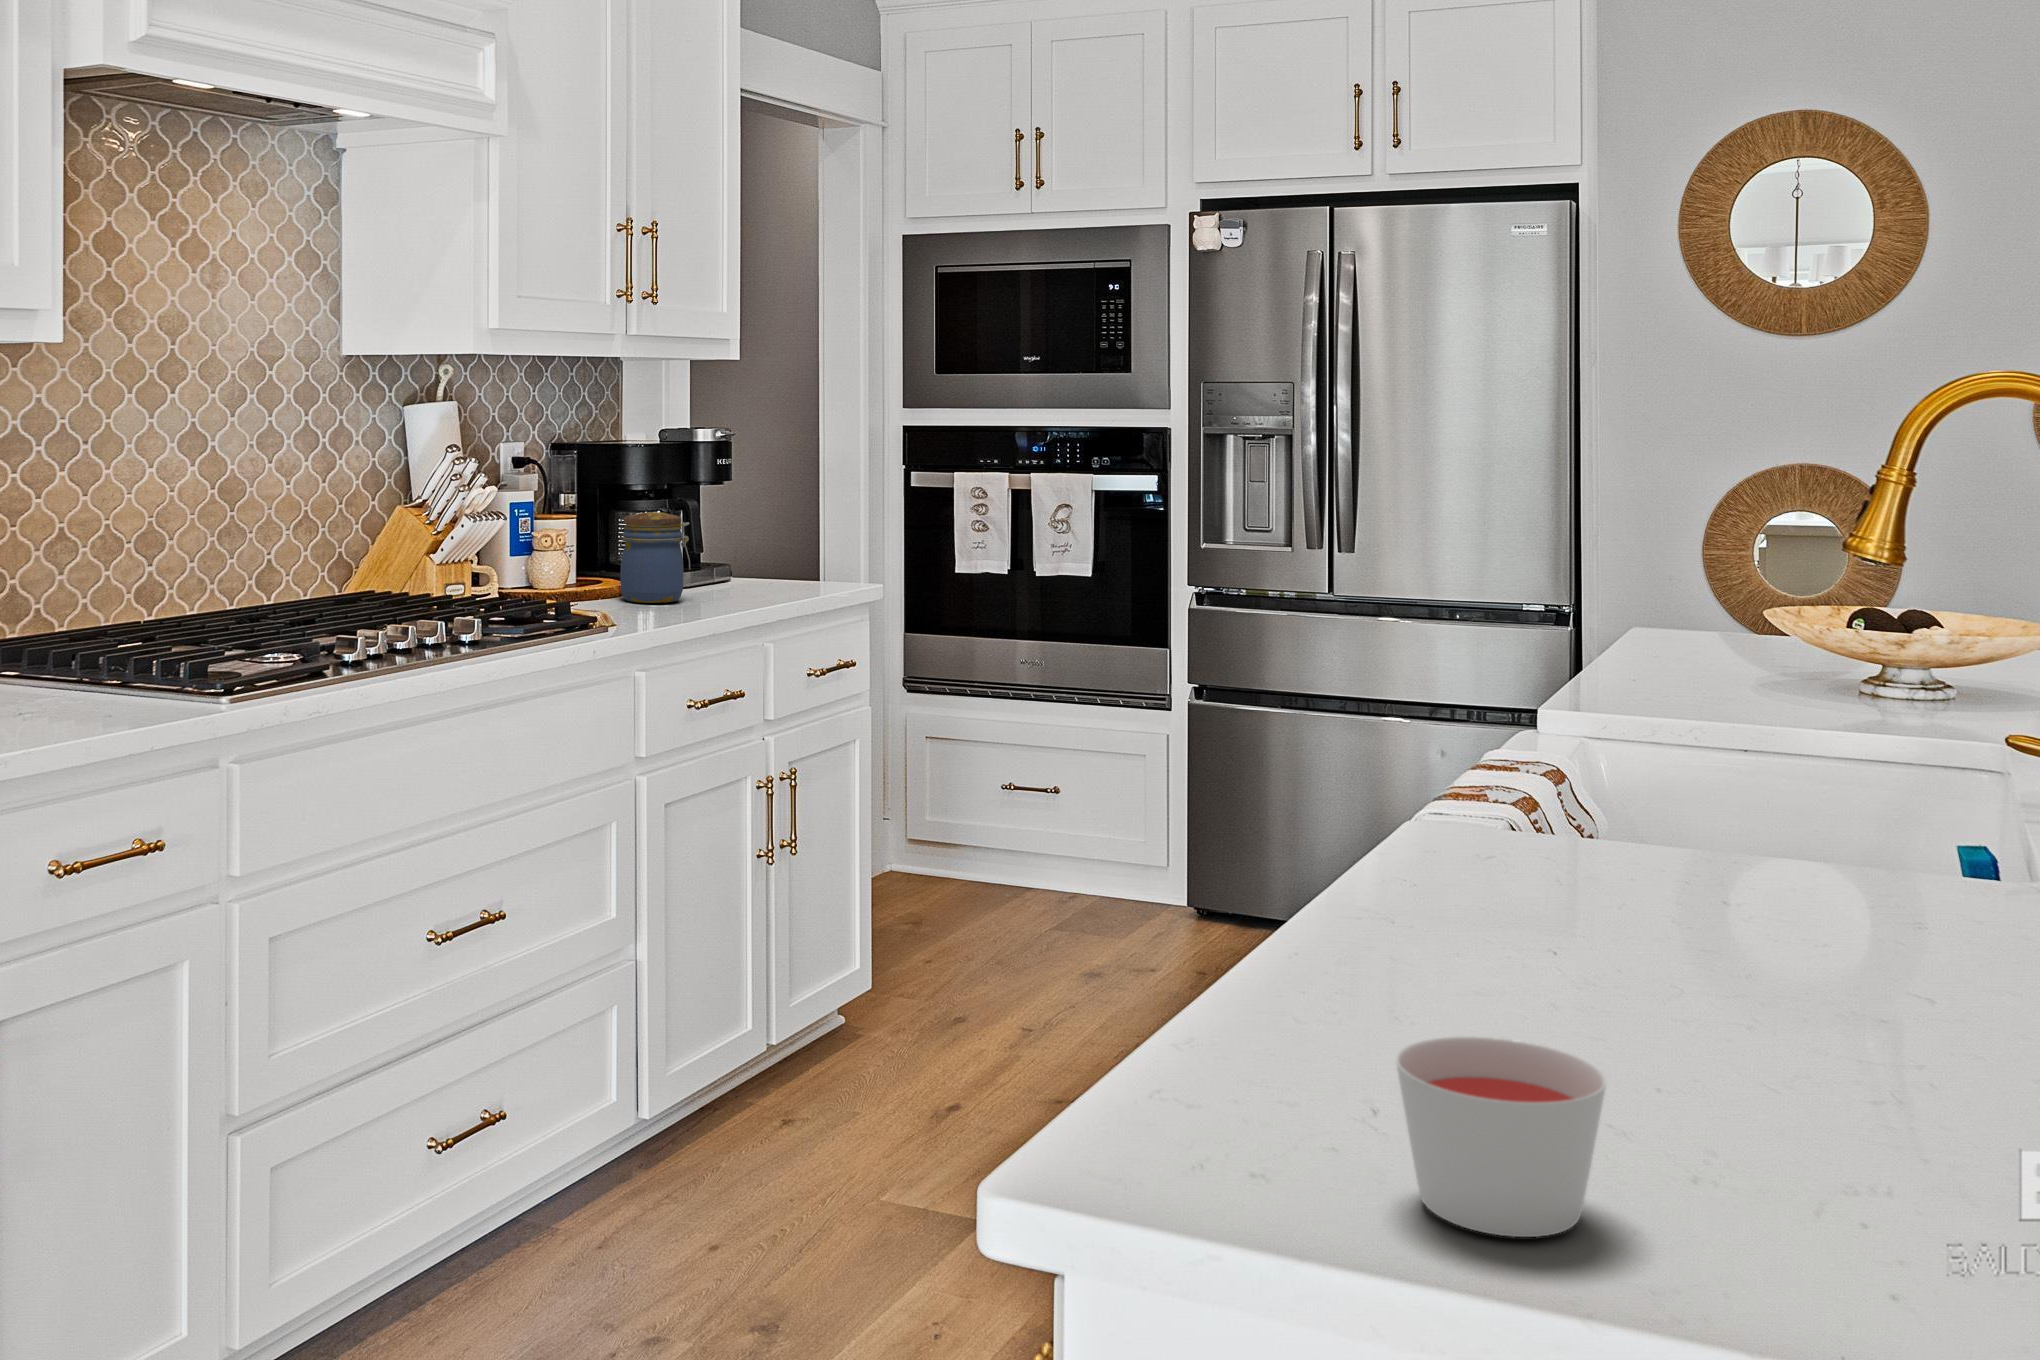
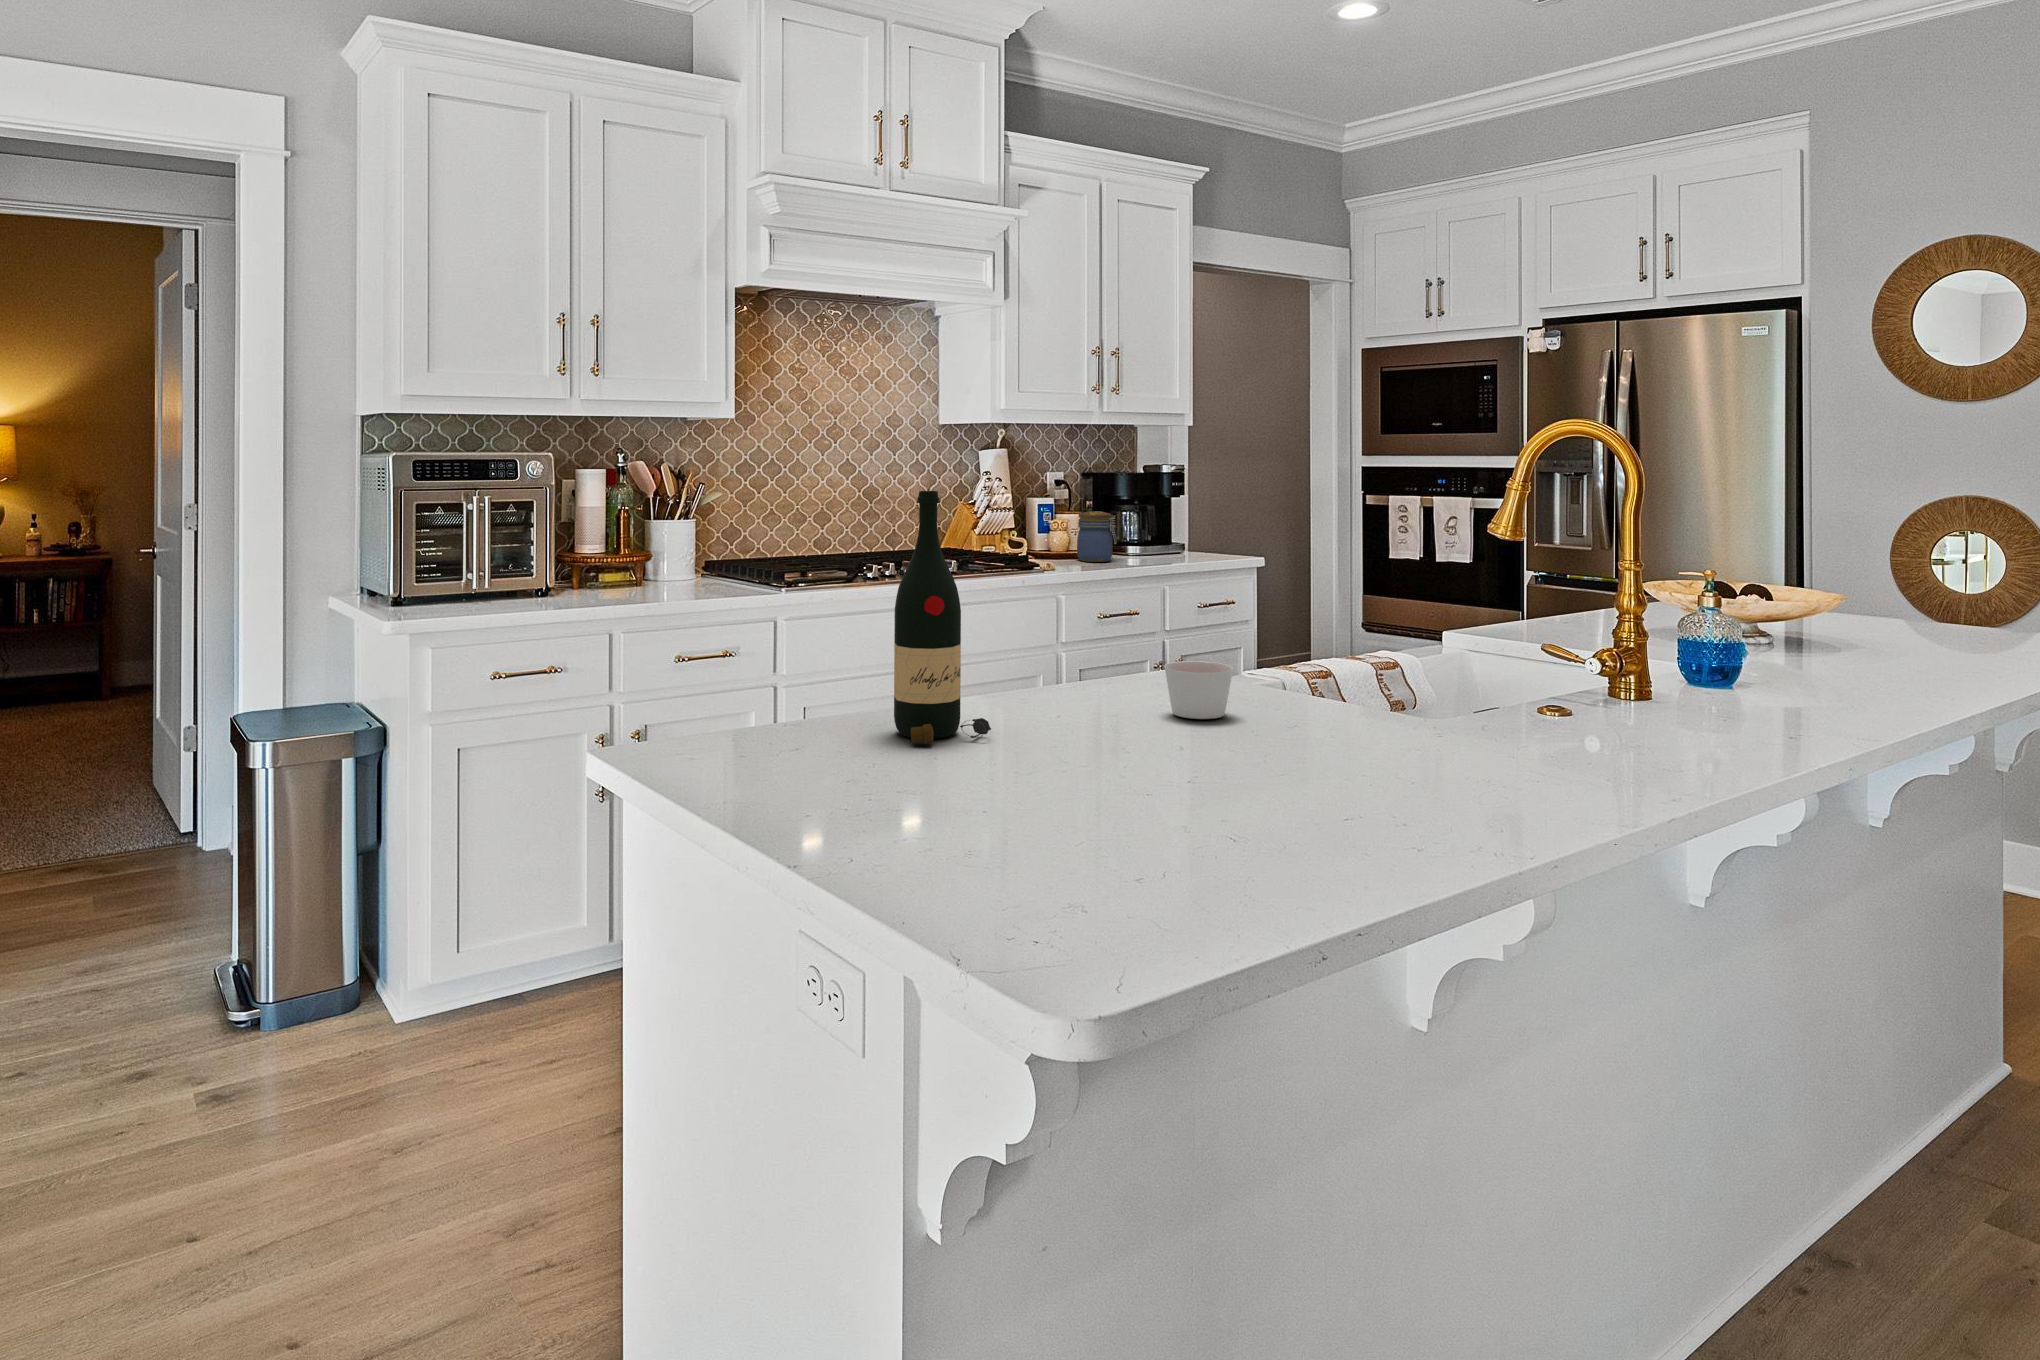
wine bottle: none [1508,510,1746,1084] -> present [894,491,991,743]
candle: present [1396,1036,1606,1237] -> present [1164,661,1233,719]

